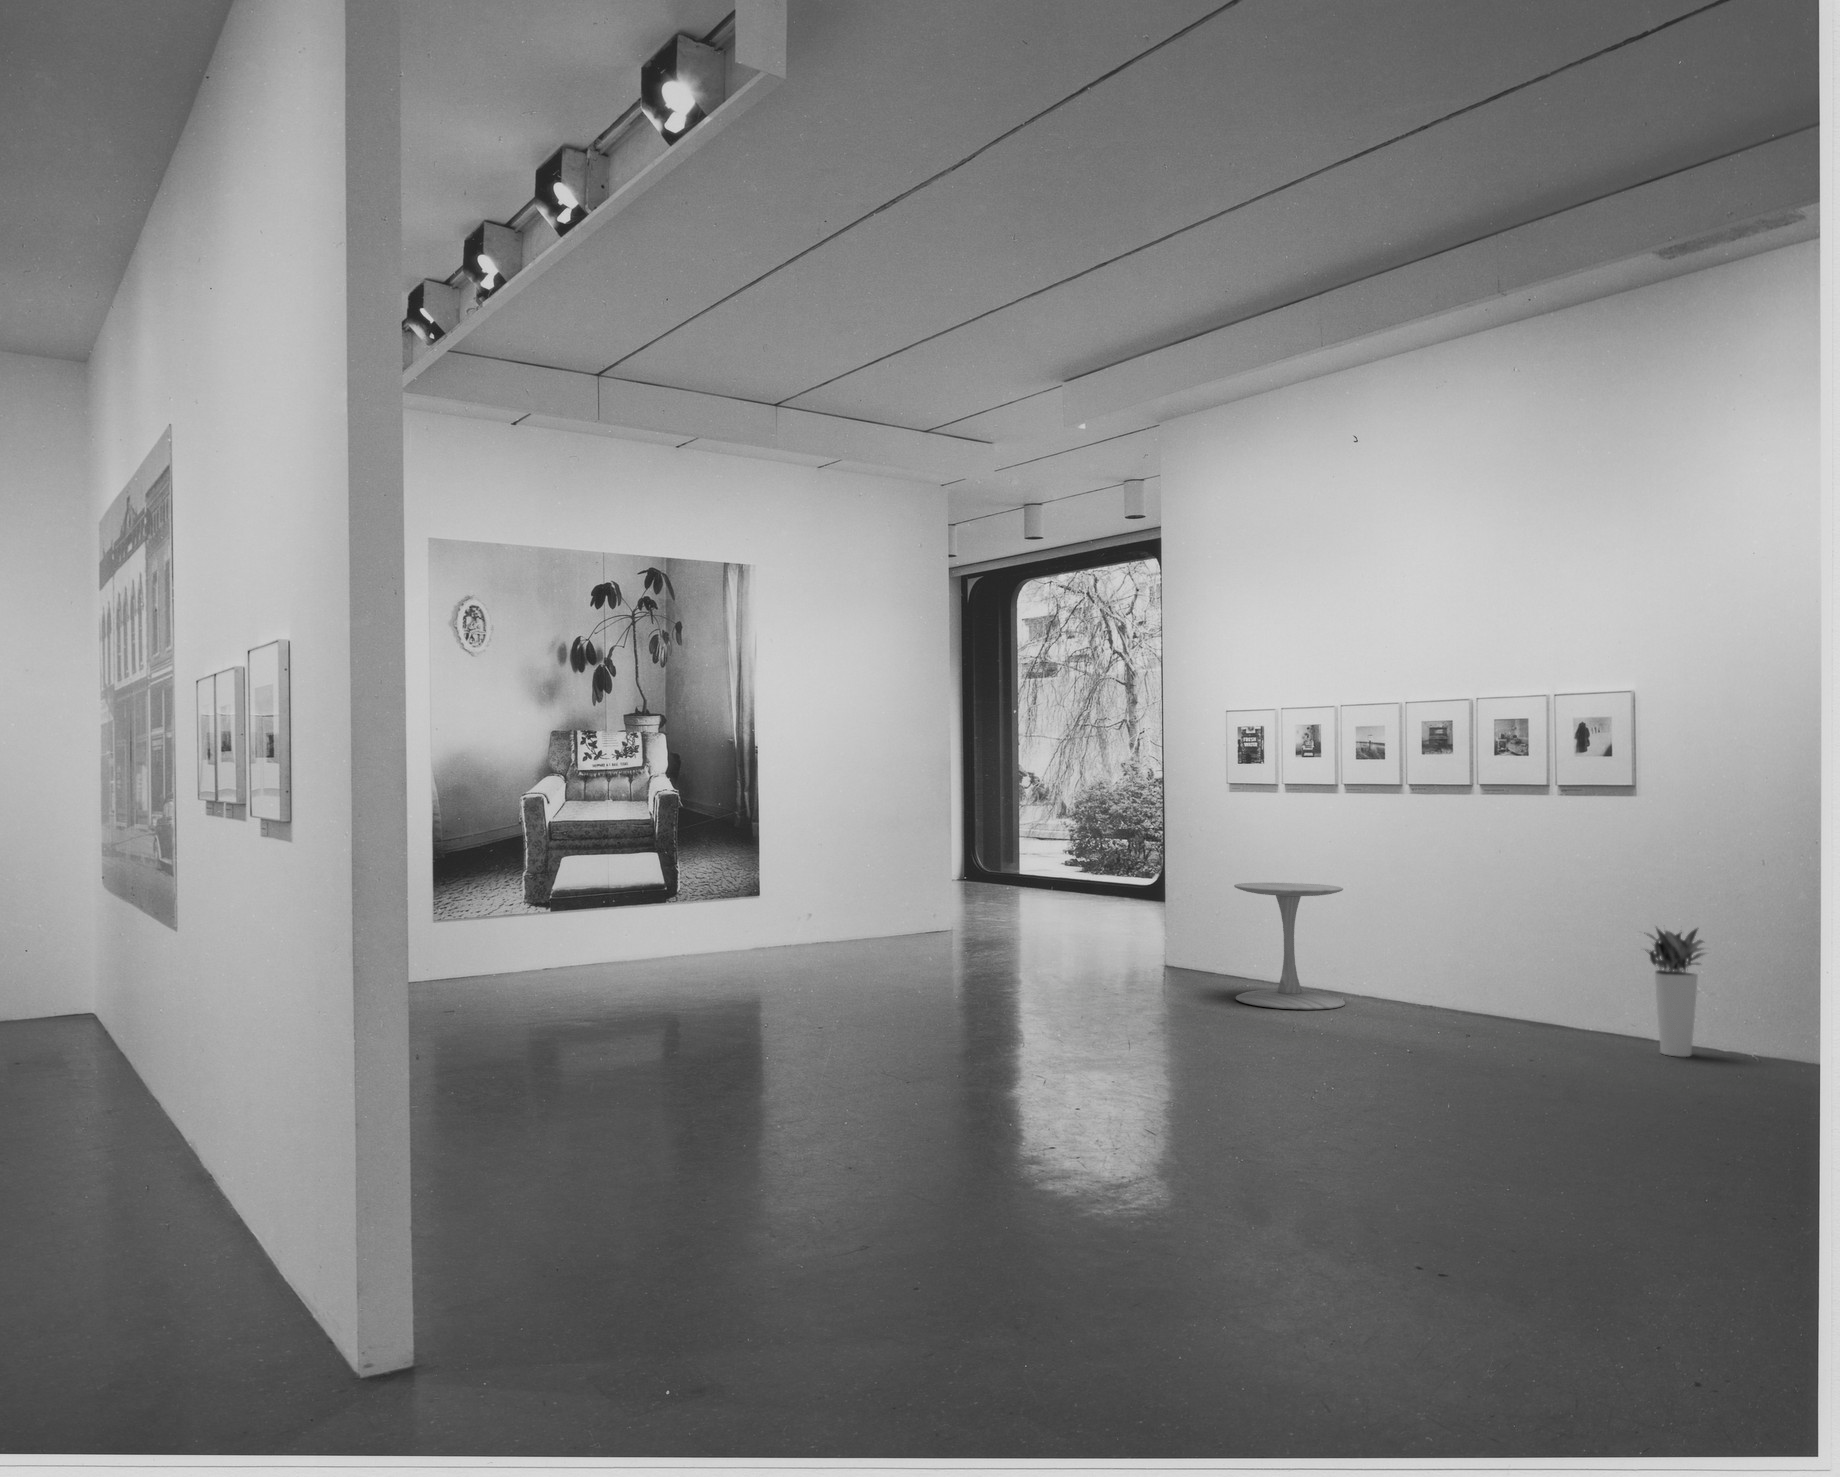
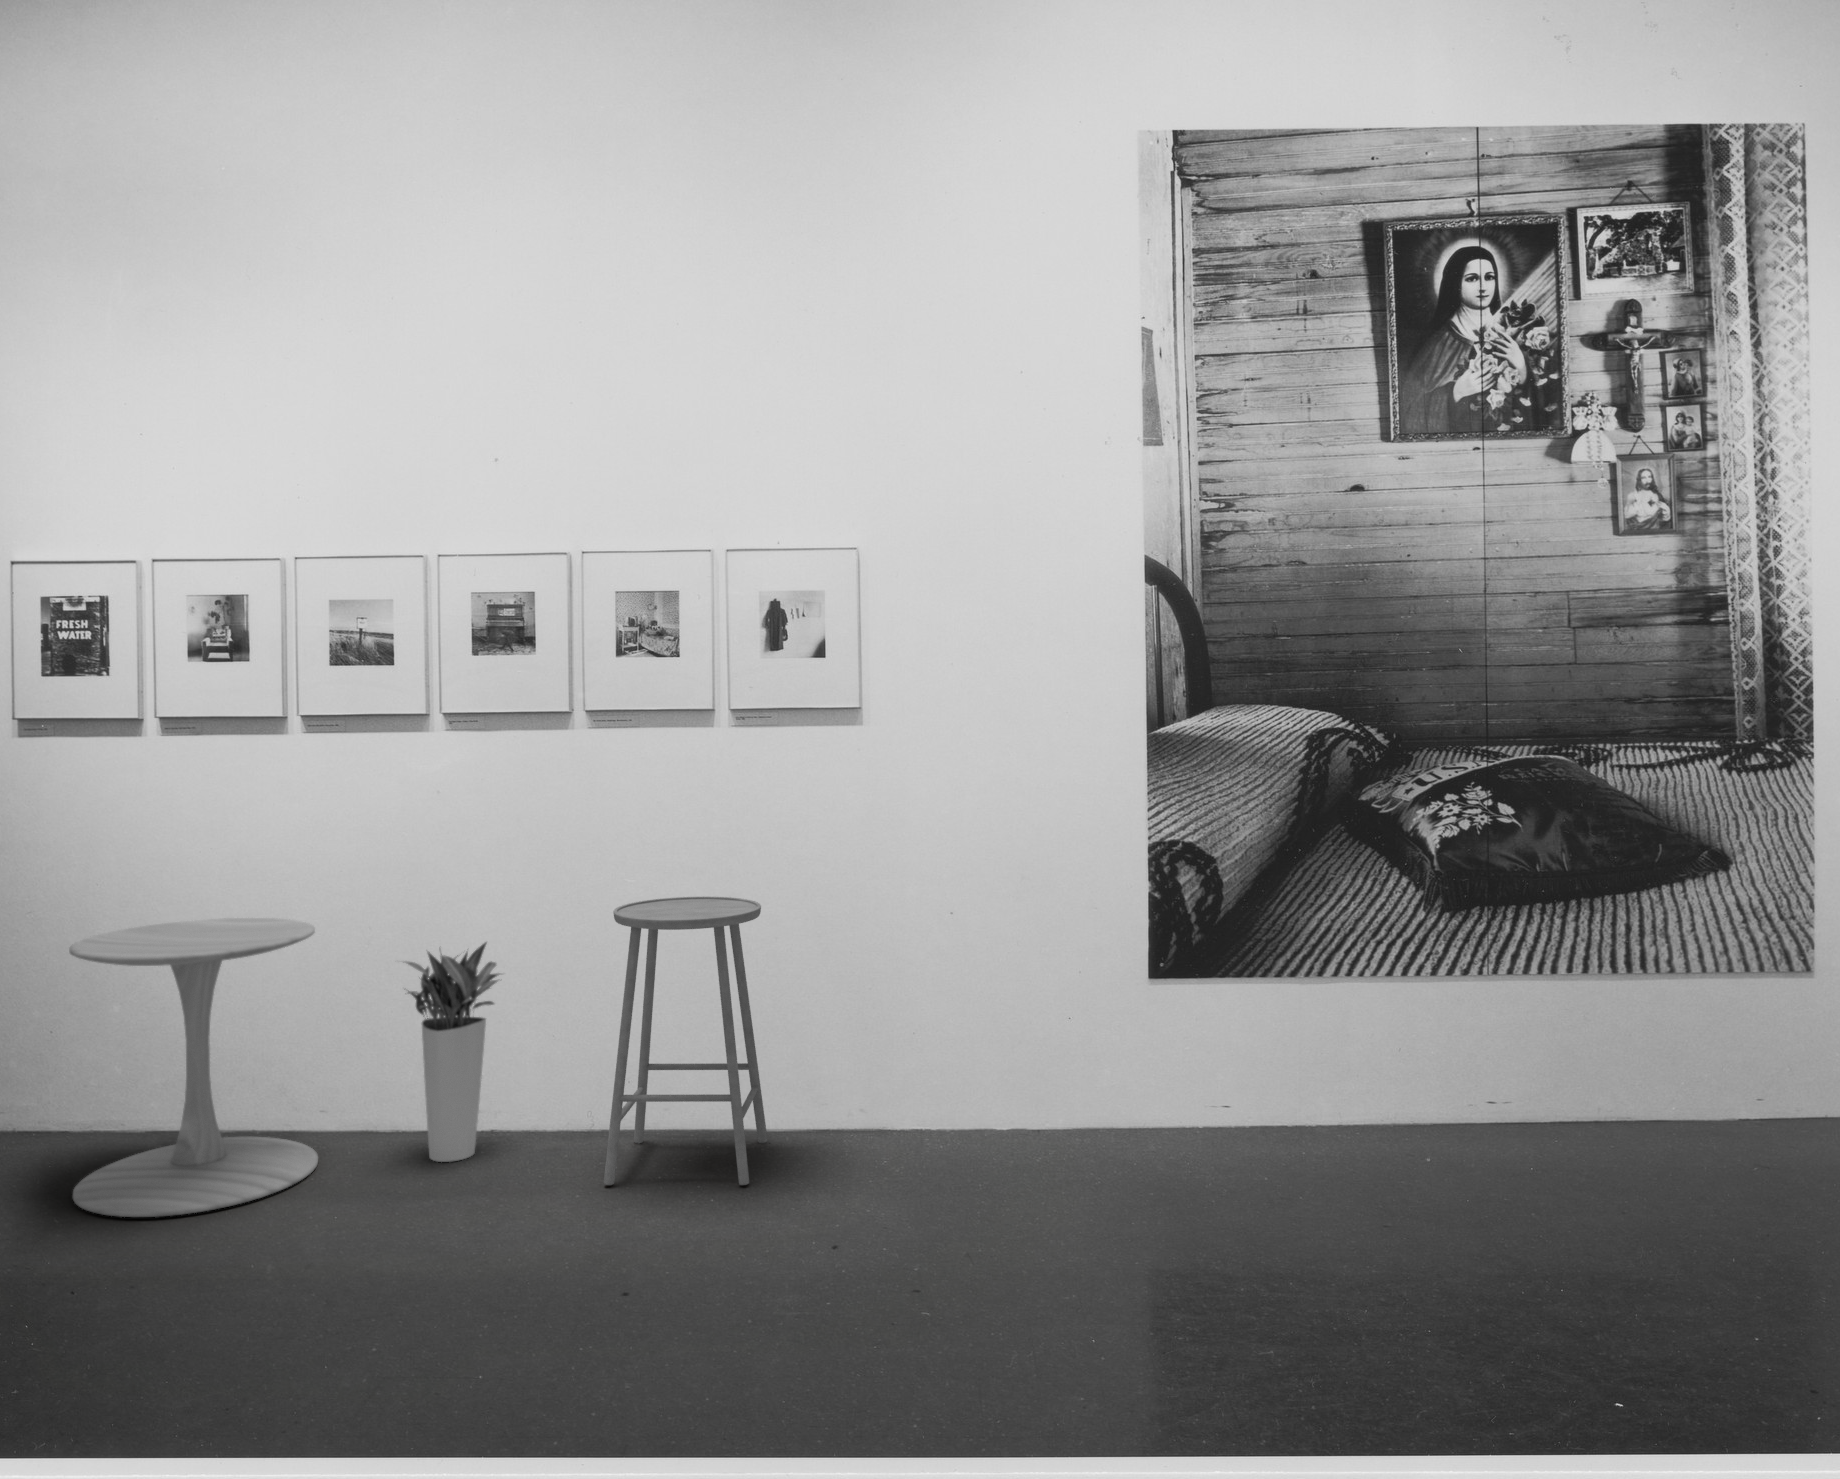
stool: none [1464,889,1577,1042] -> present [604,897,768,1185]
planter: present [1644,928,1704,1057] -> present [406,942,500,1162]

